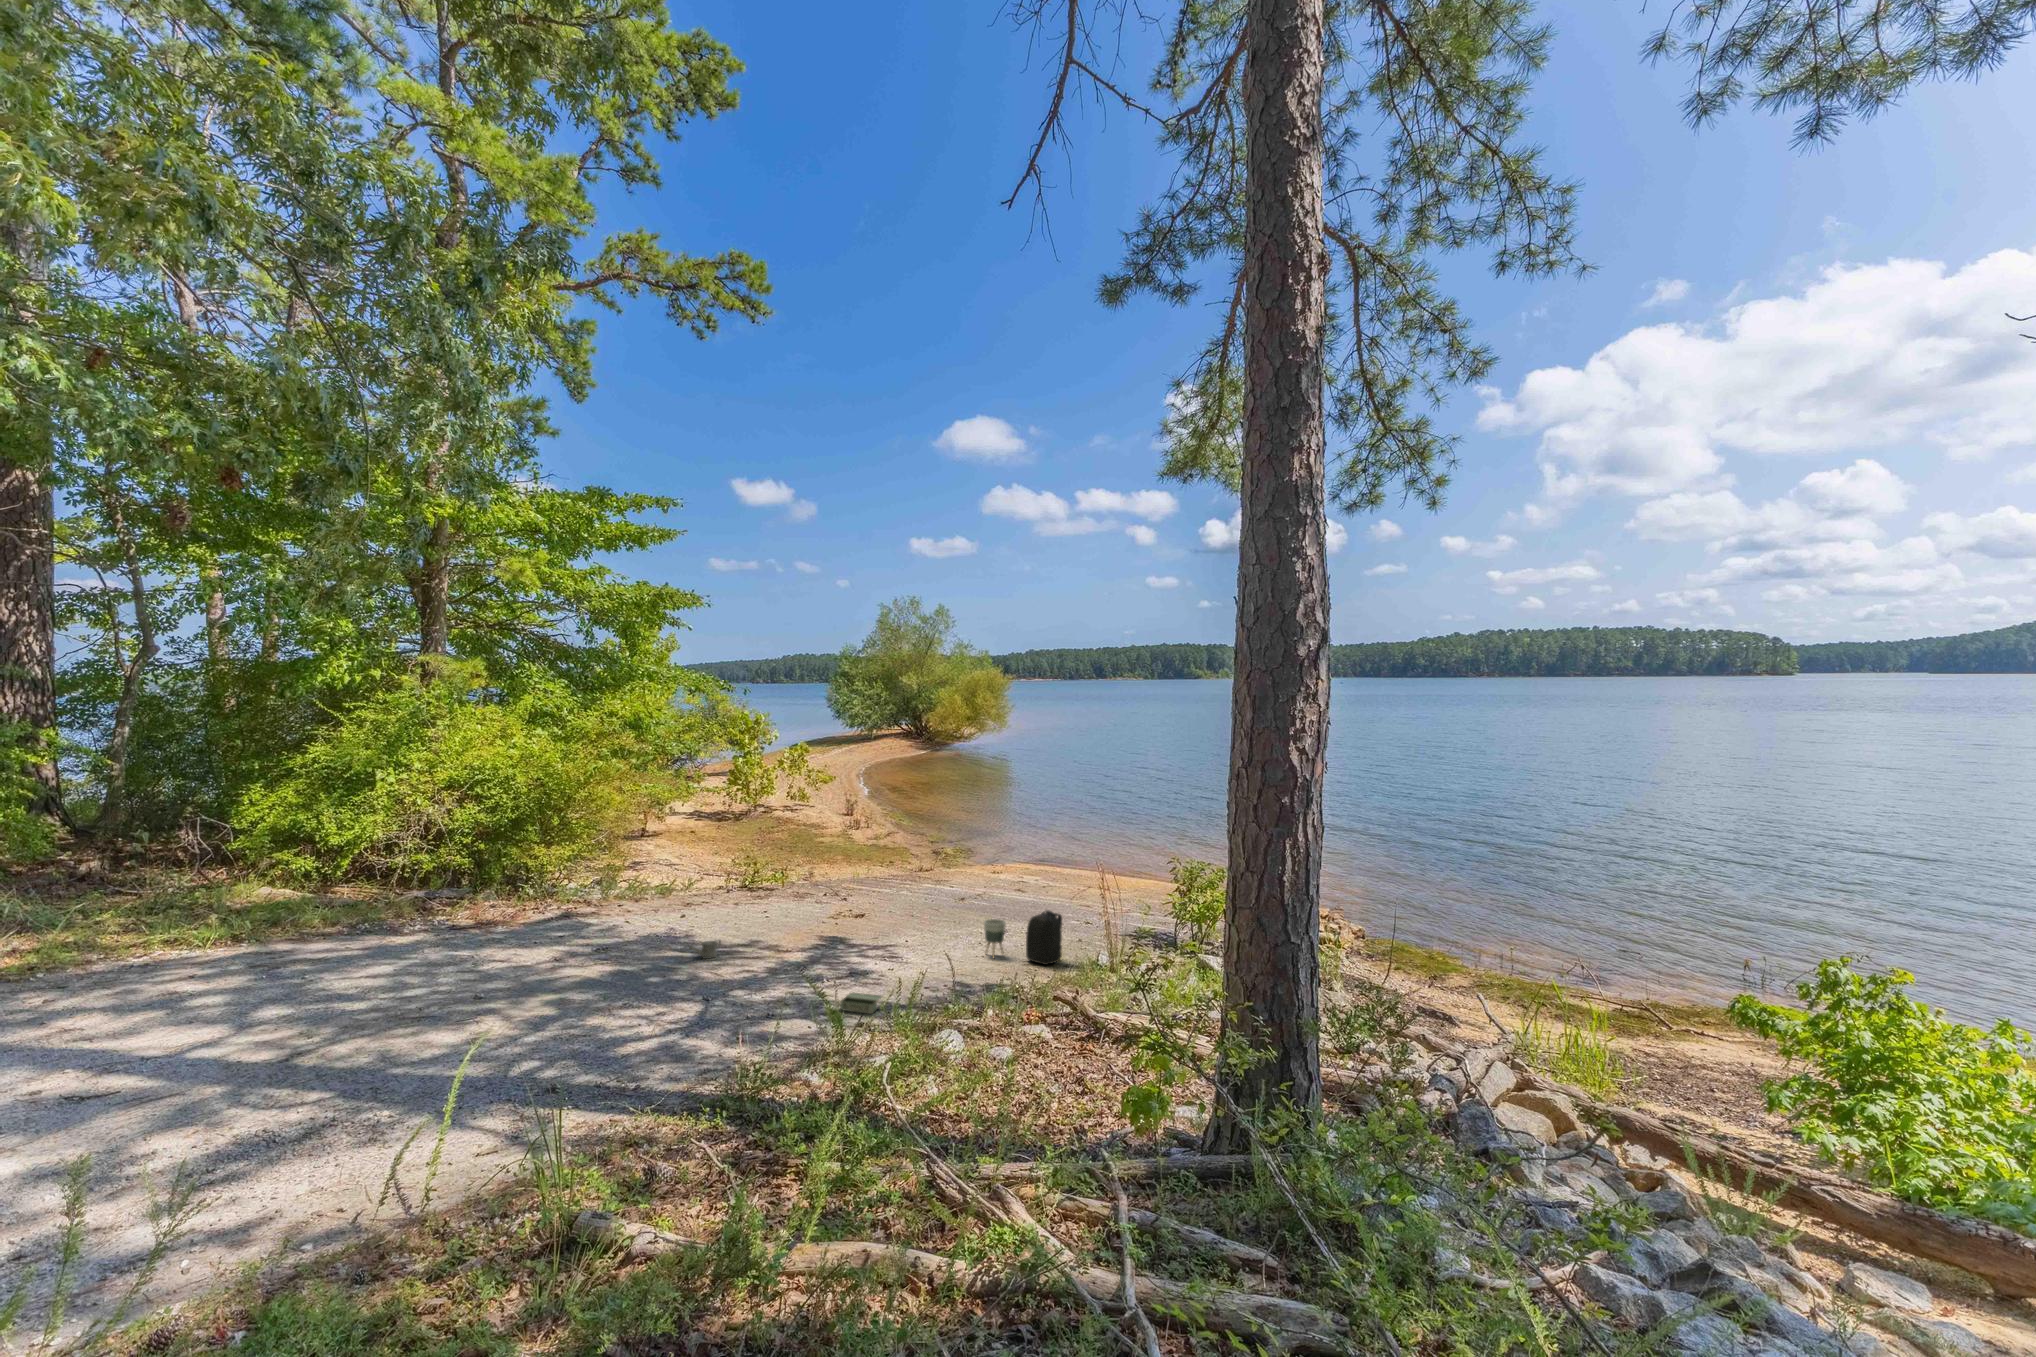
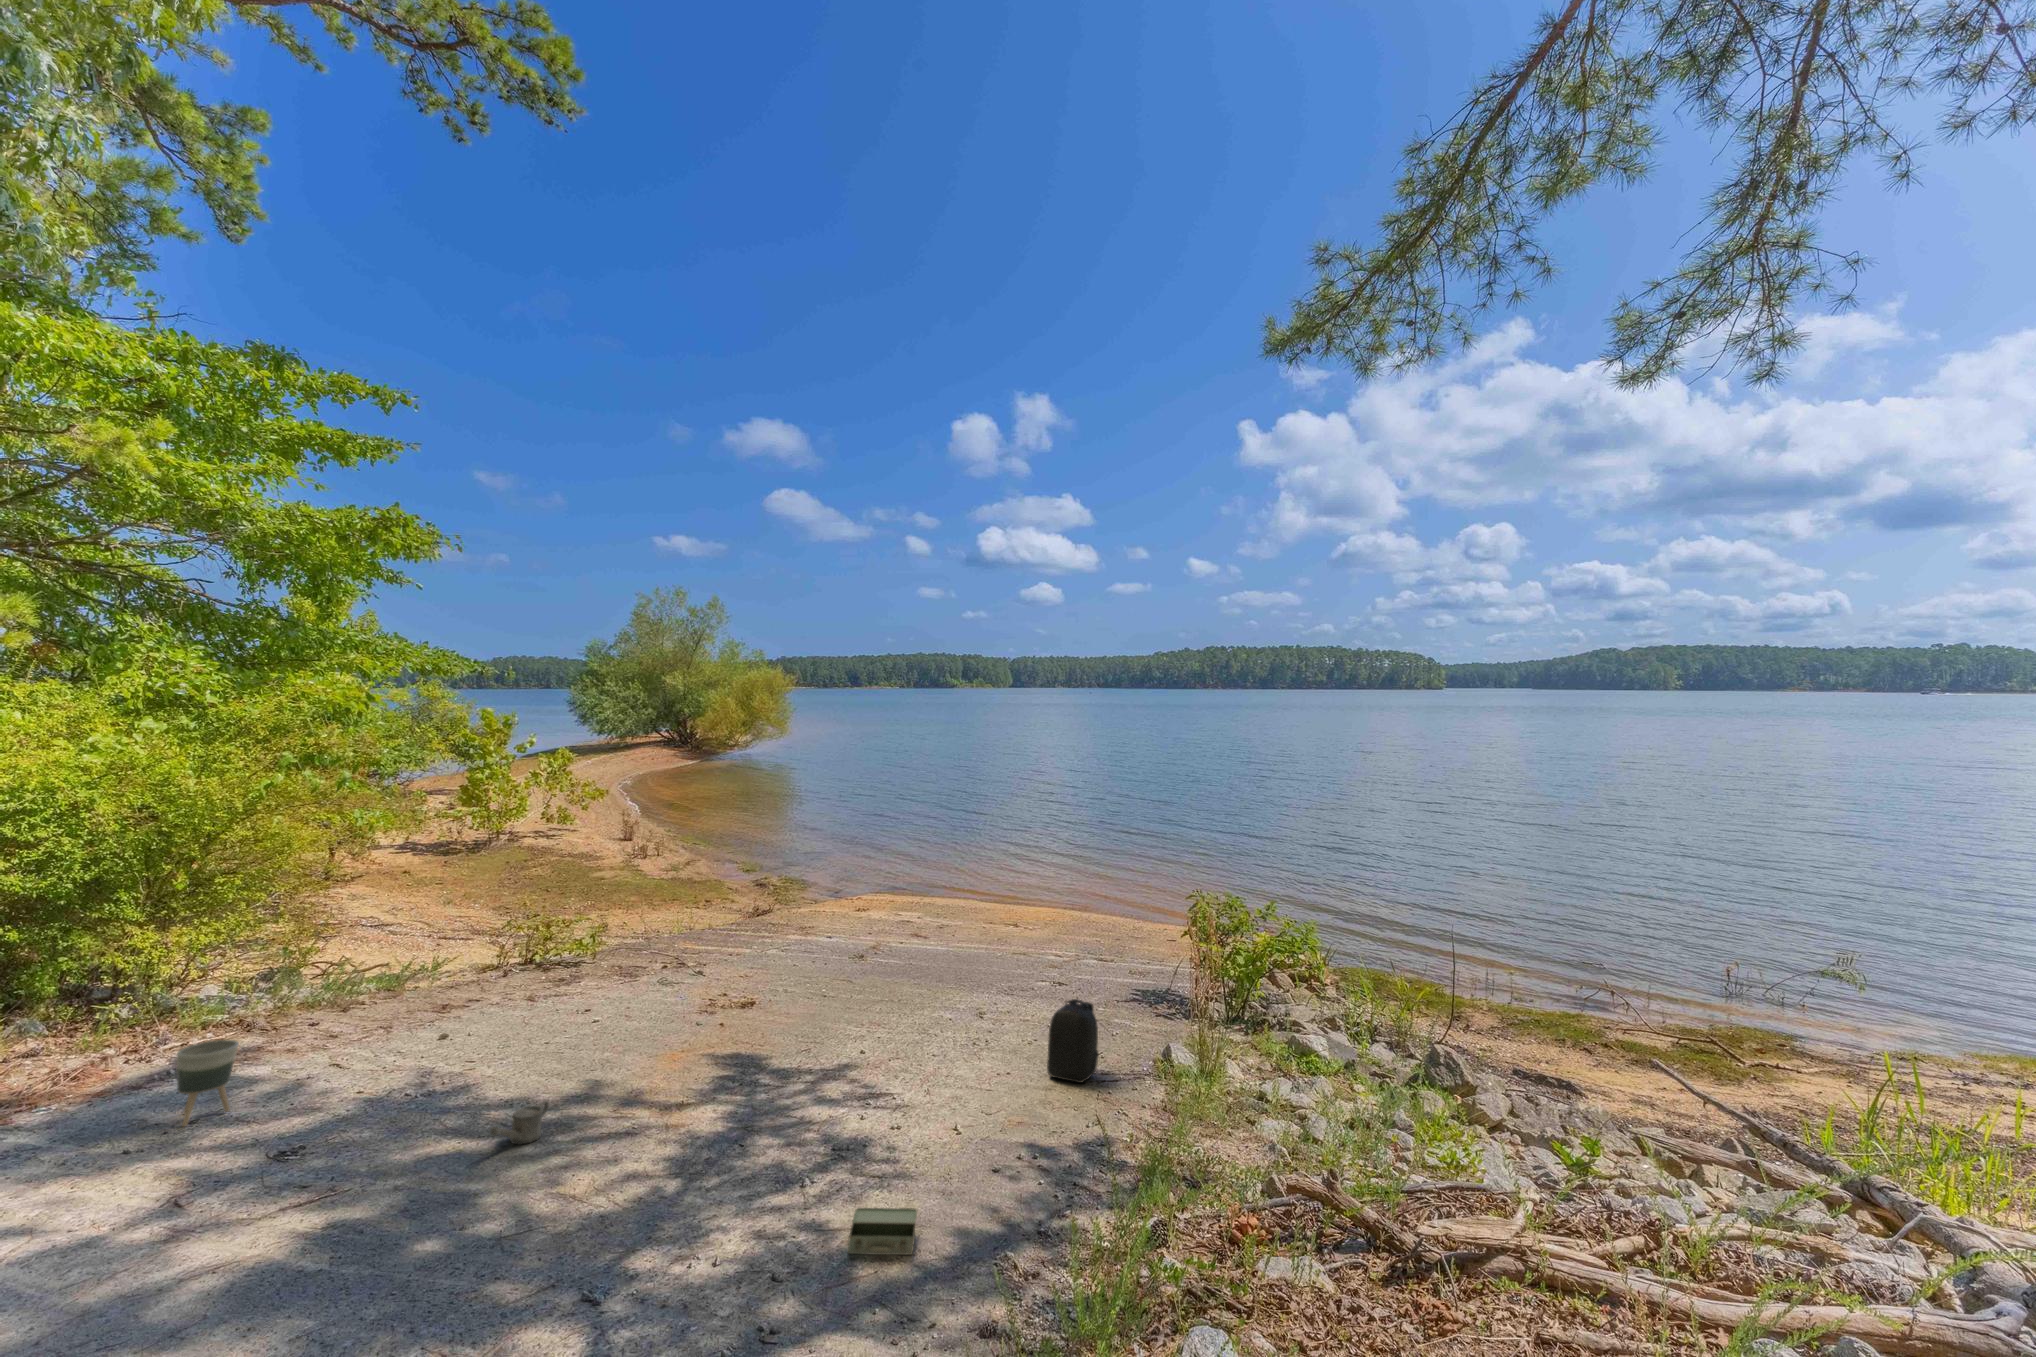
planter: present [984,919,1006,958] -> present [177,1040,239,1127]

